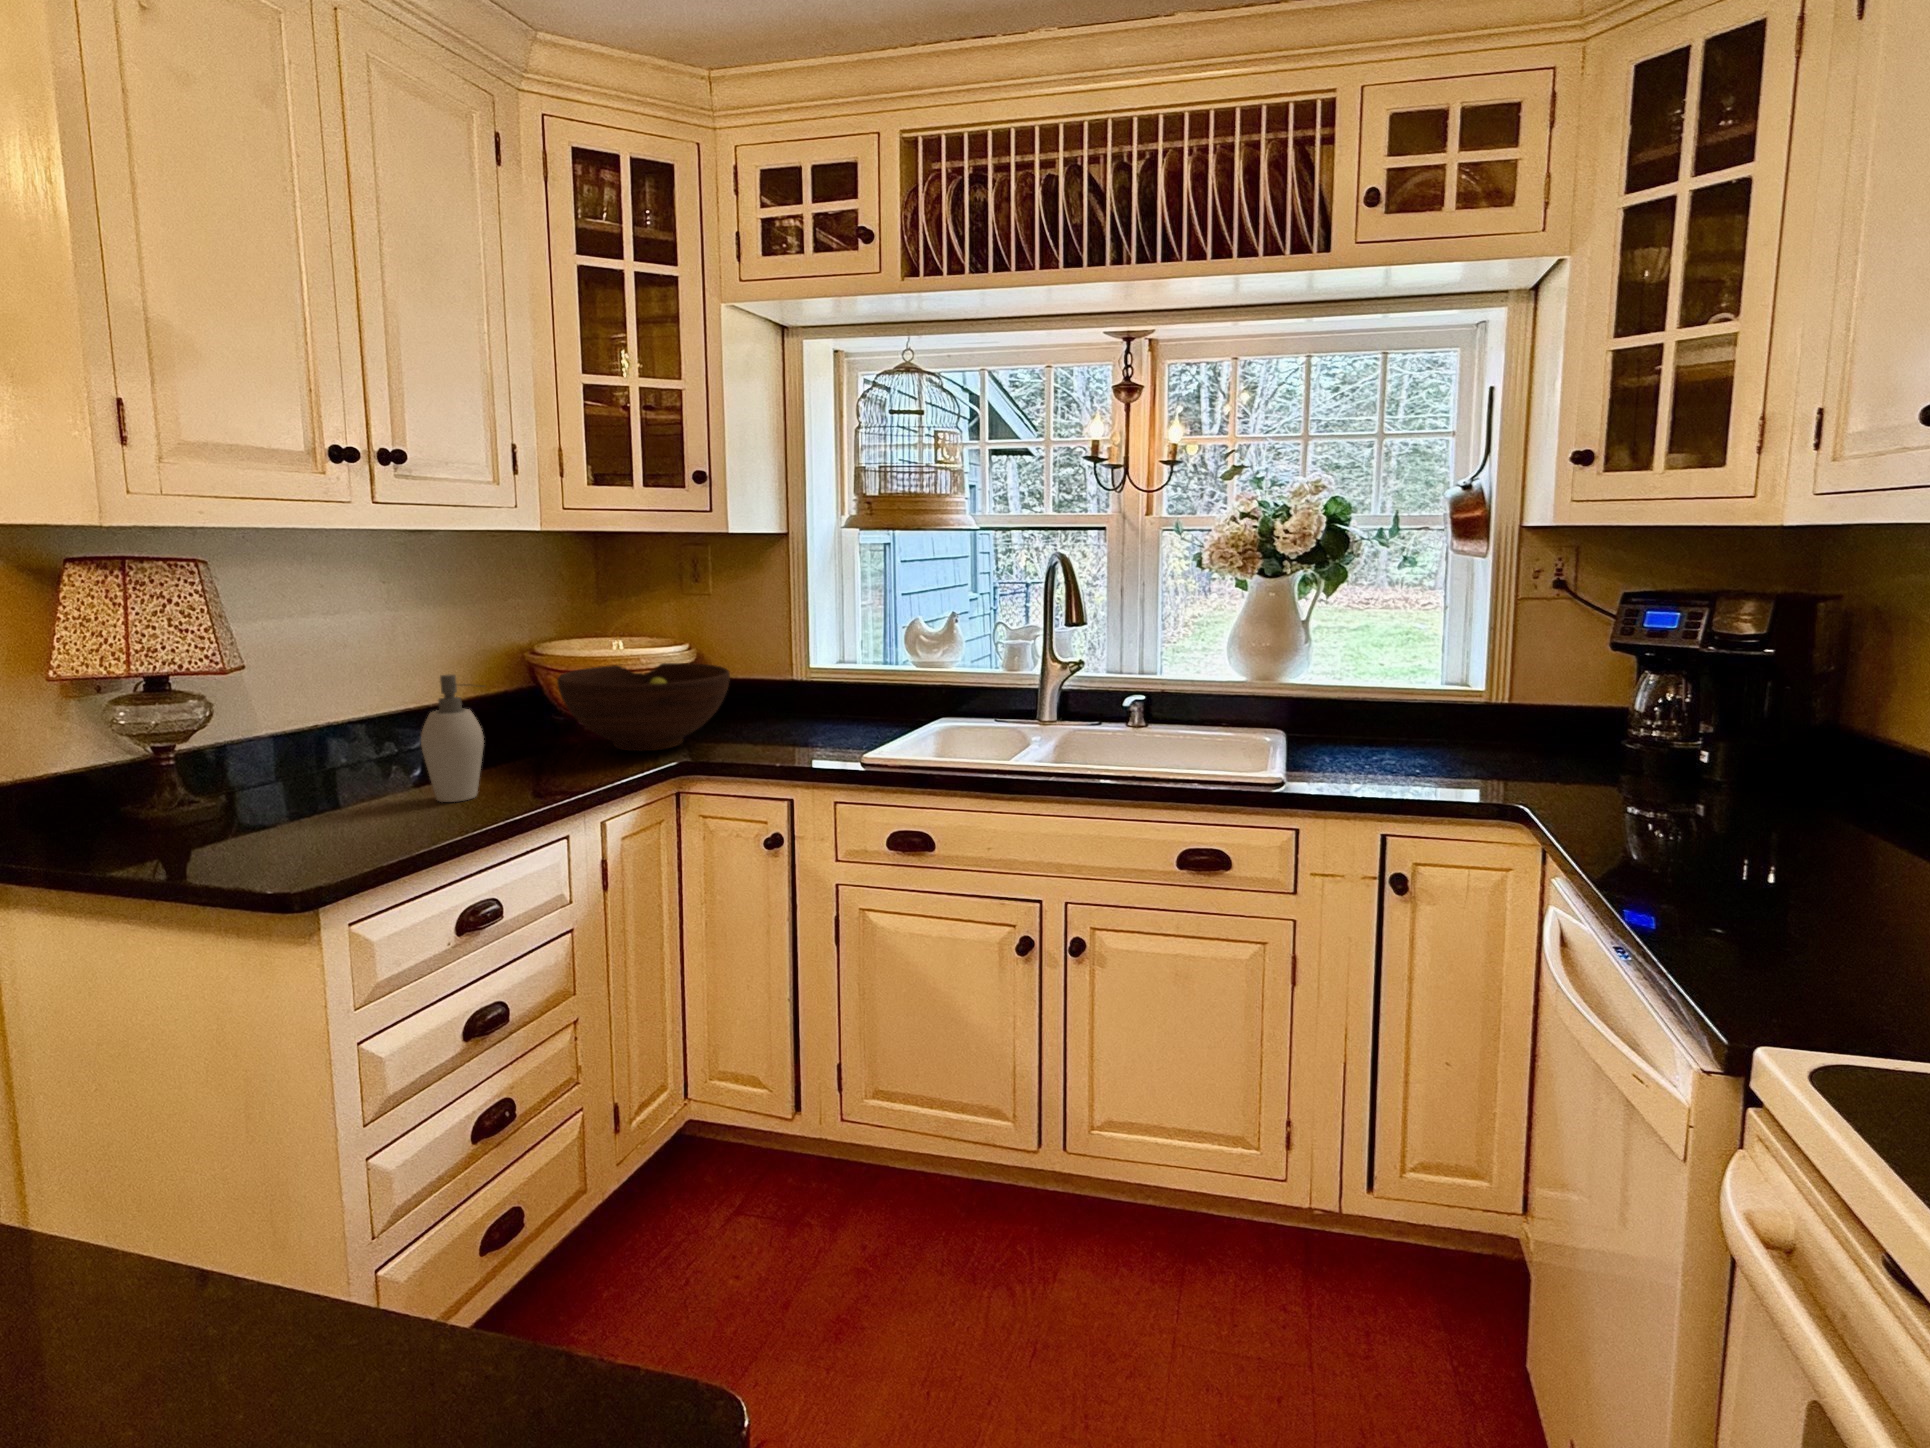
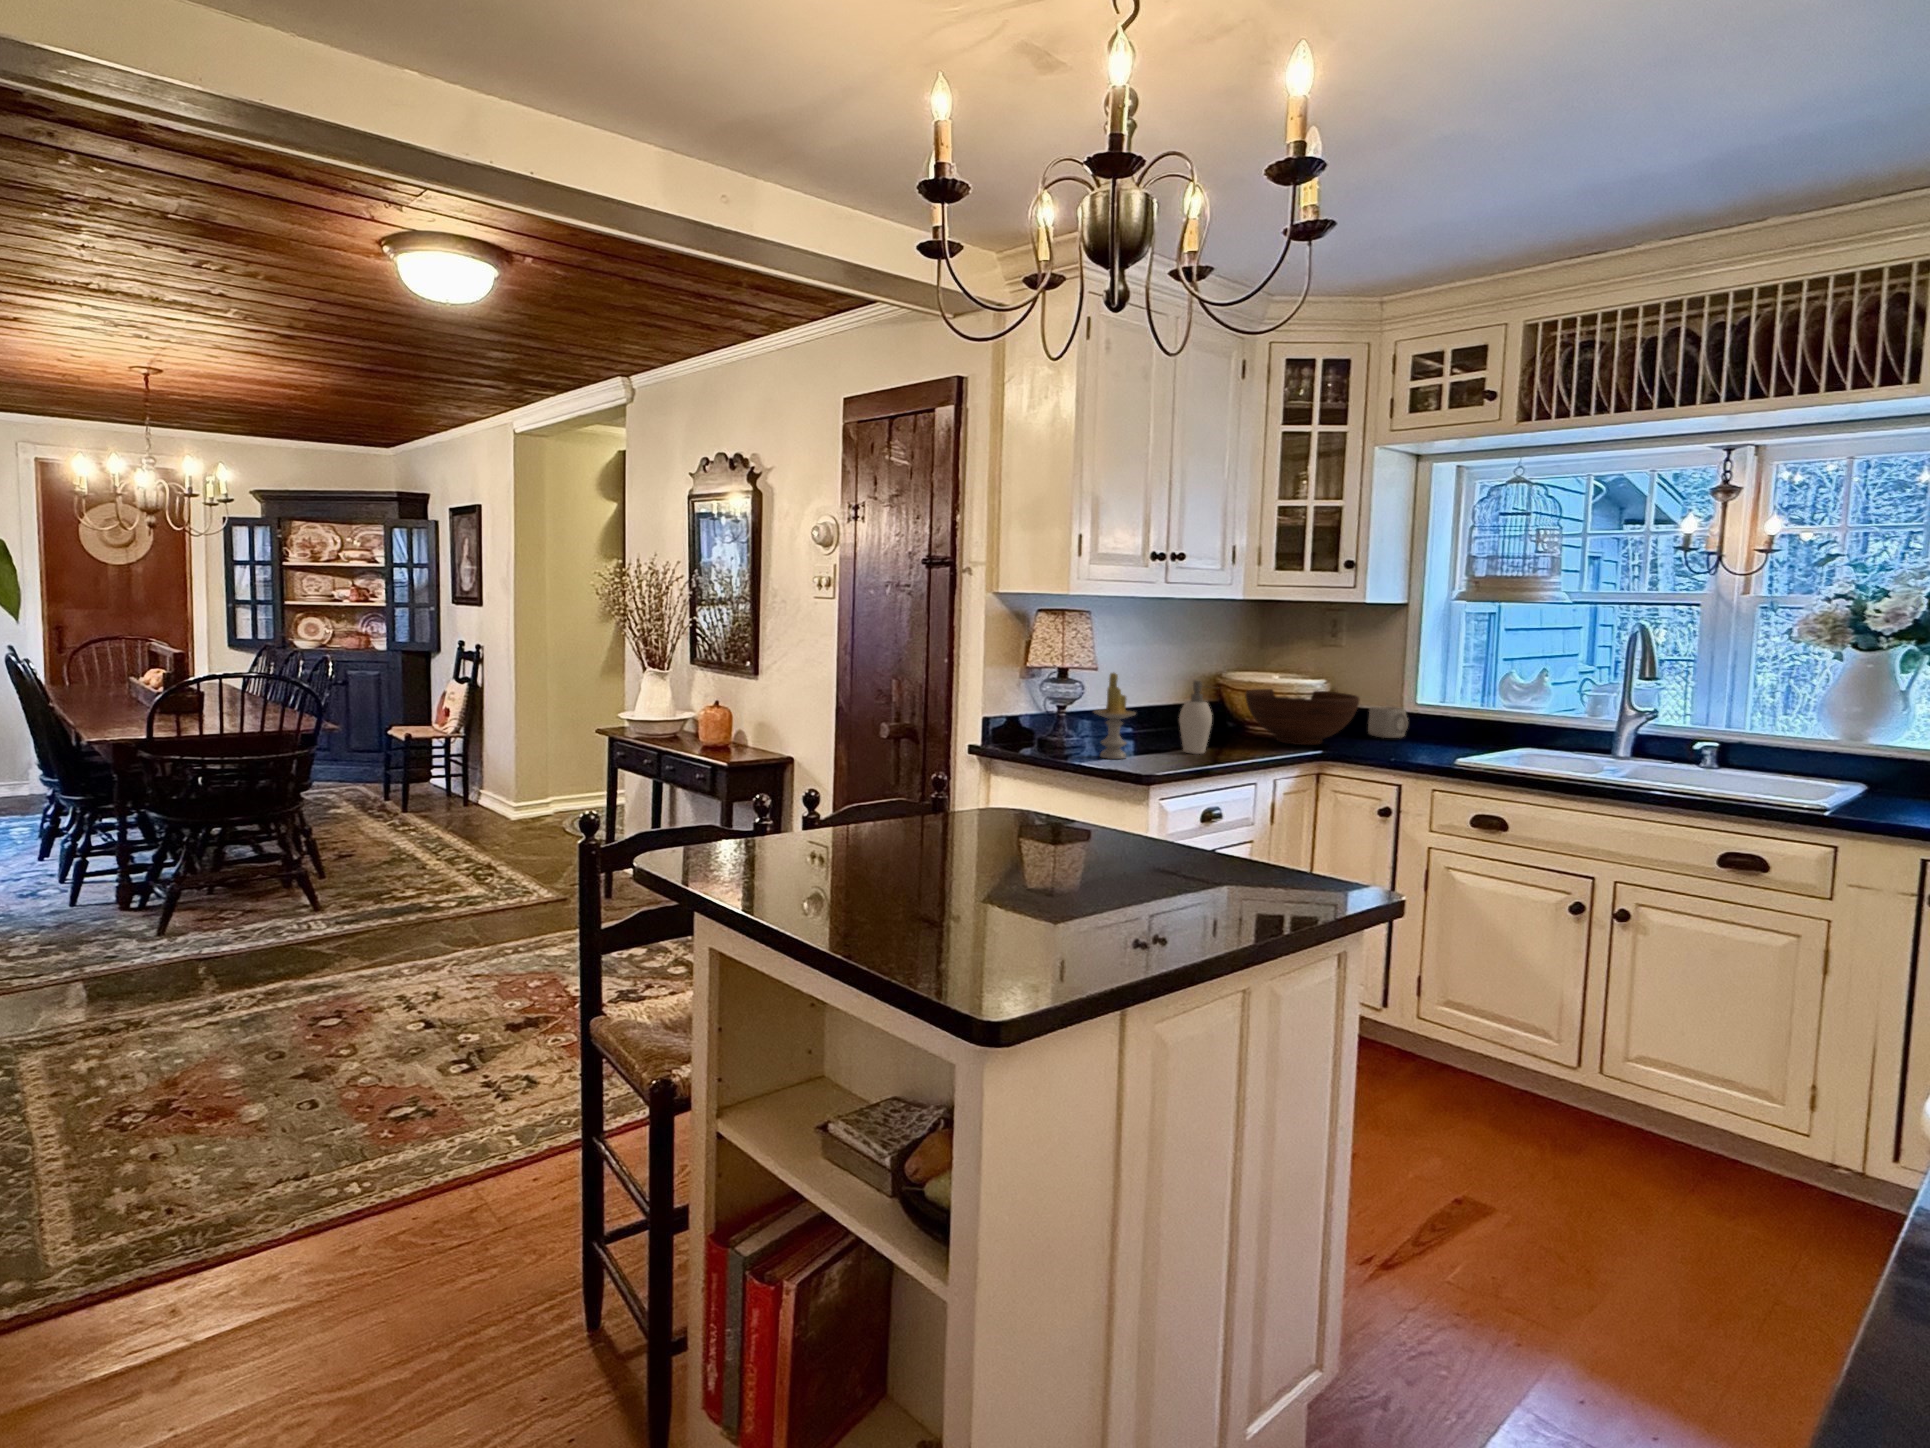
mug: none [750,674,800,718] -> present [1368,707,1408,738]
candle: none [207,679,312,849] -> present [1094,673,1136,759]

